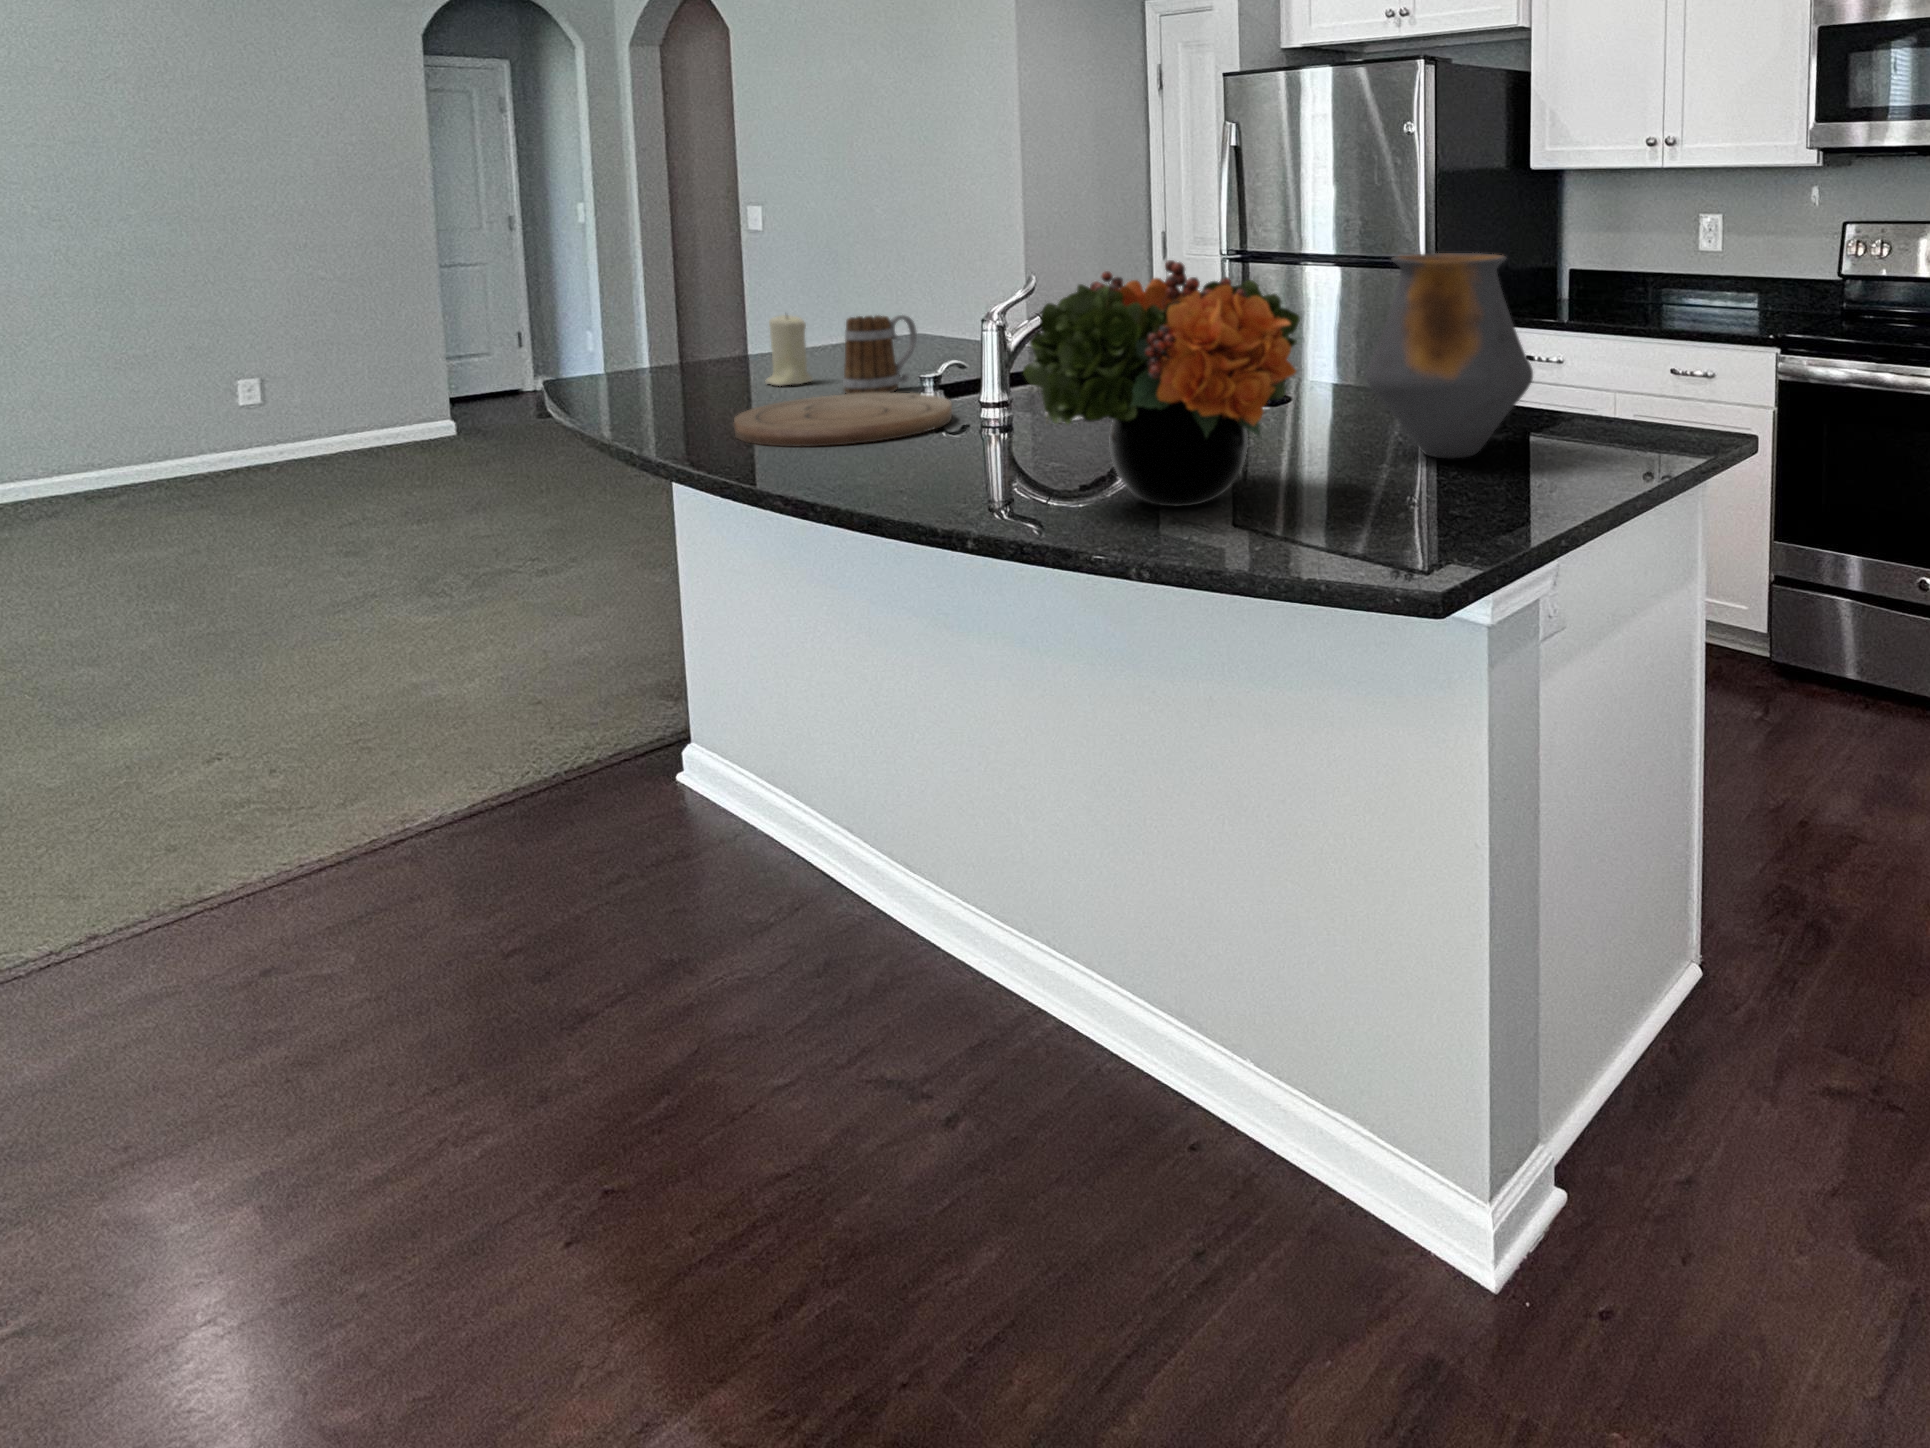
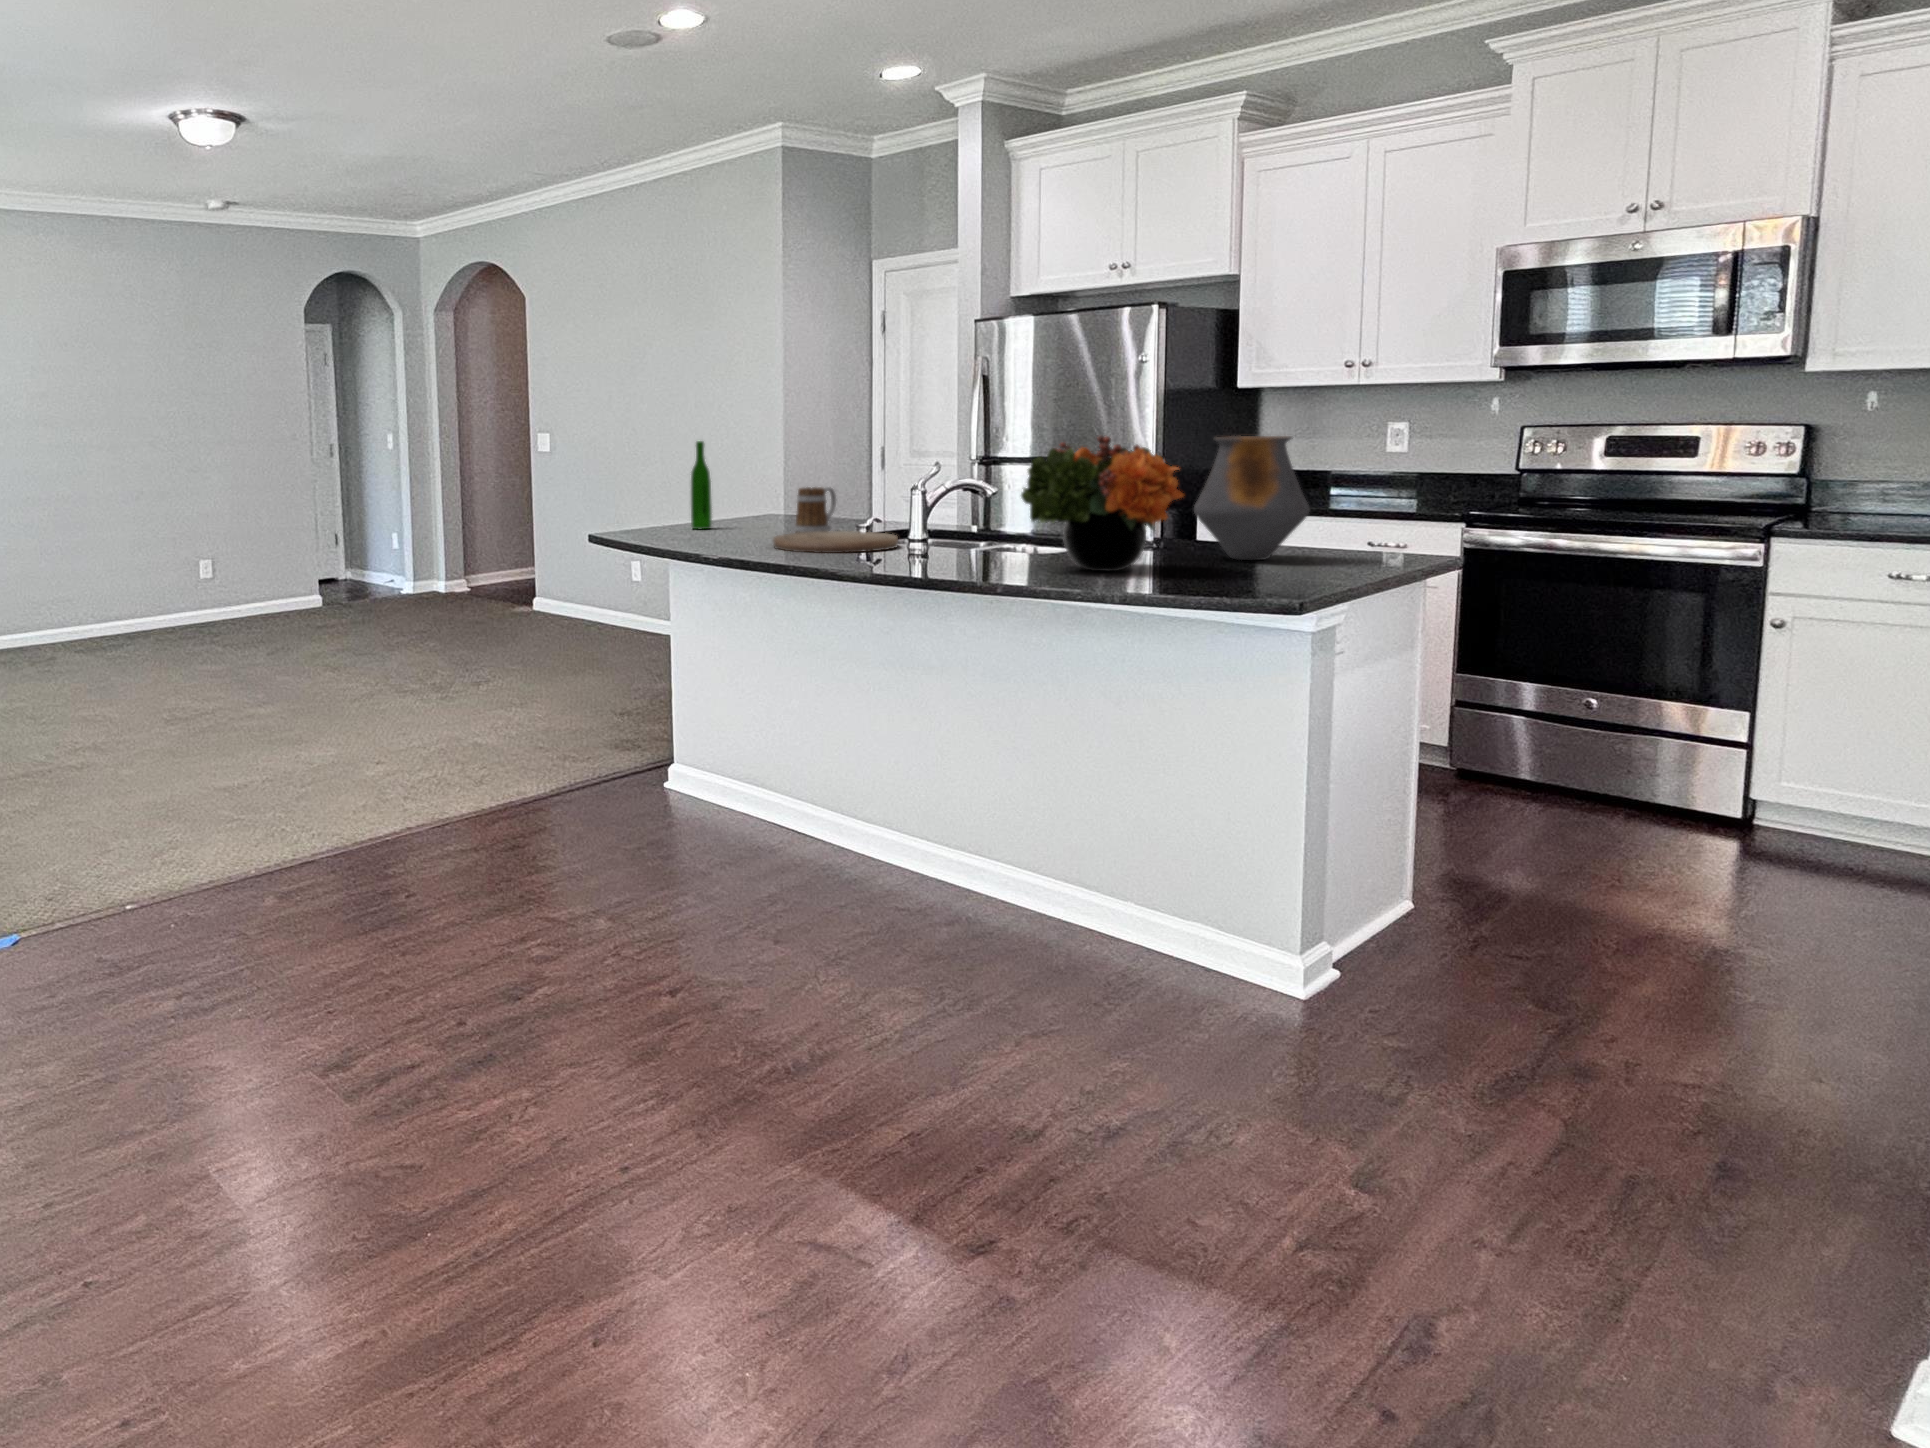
wine bottle: none [714,239,753,377] -> present [691,441,712,529]
candle: present [765,315,812,385] -> none [733,486,763,533]

